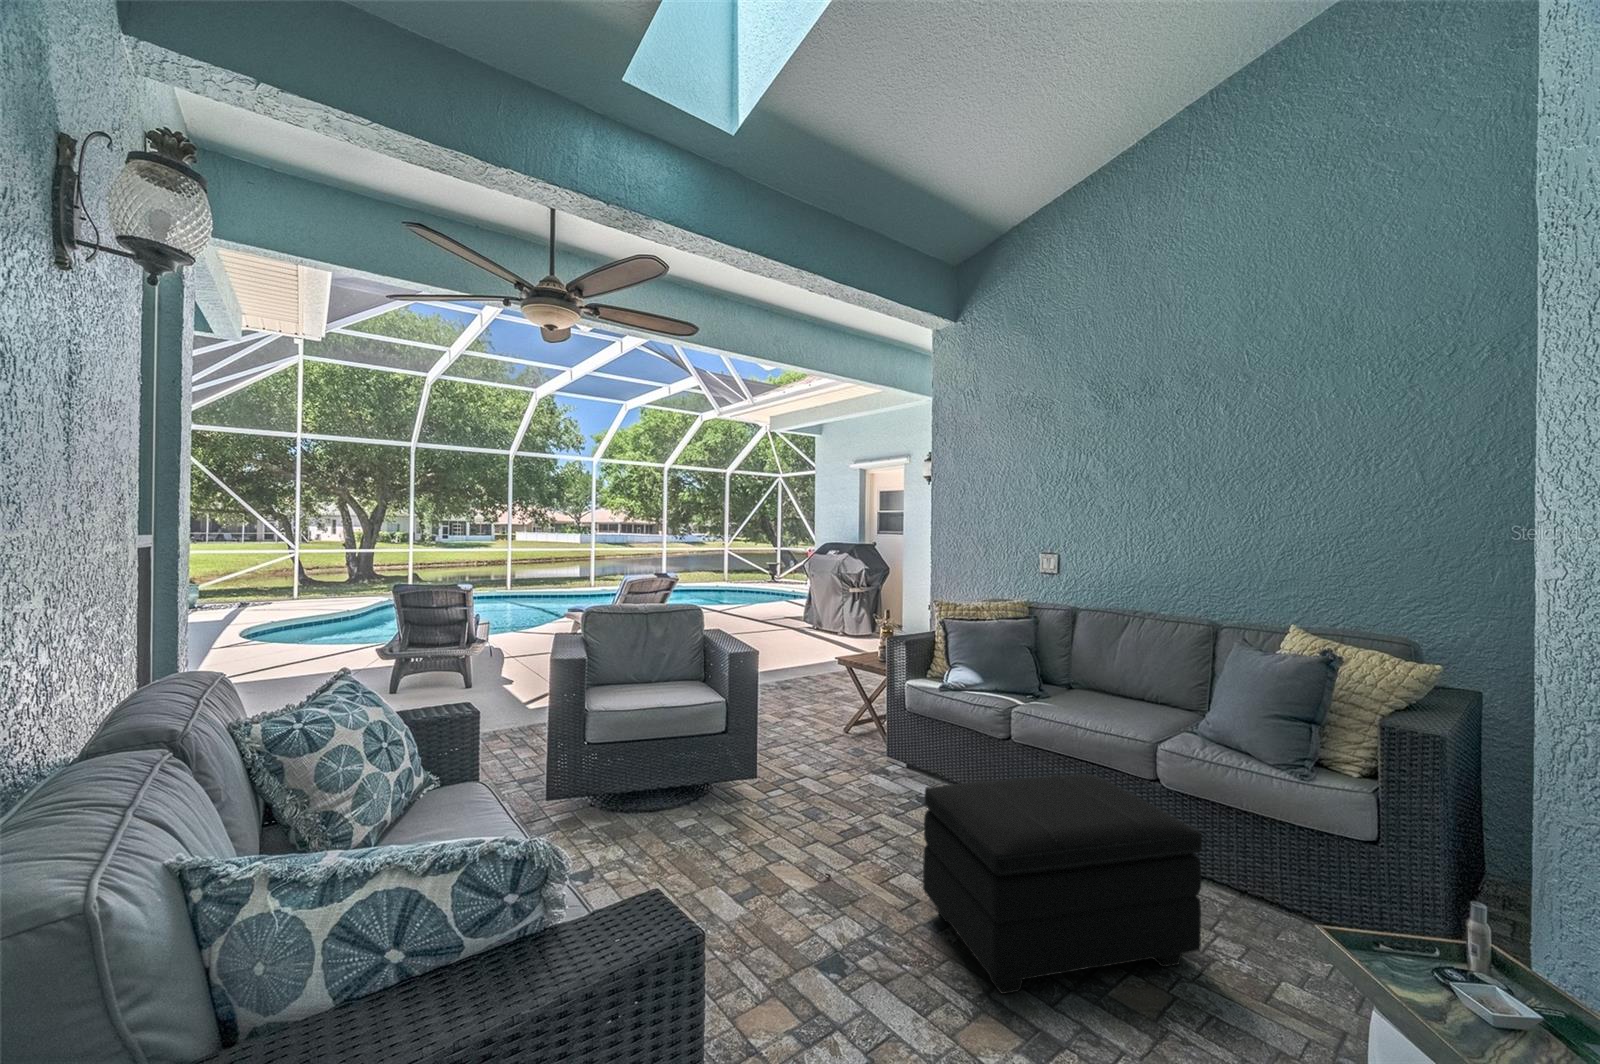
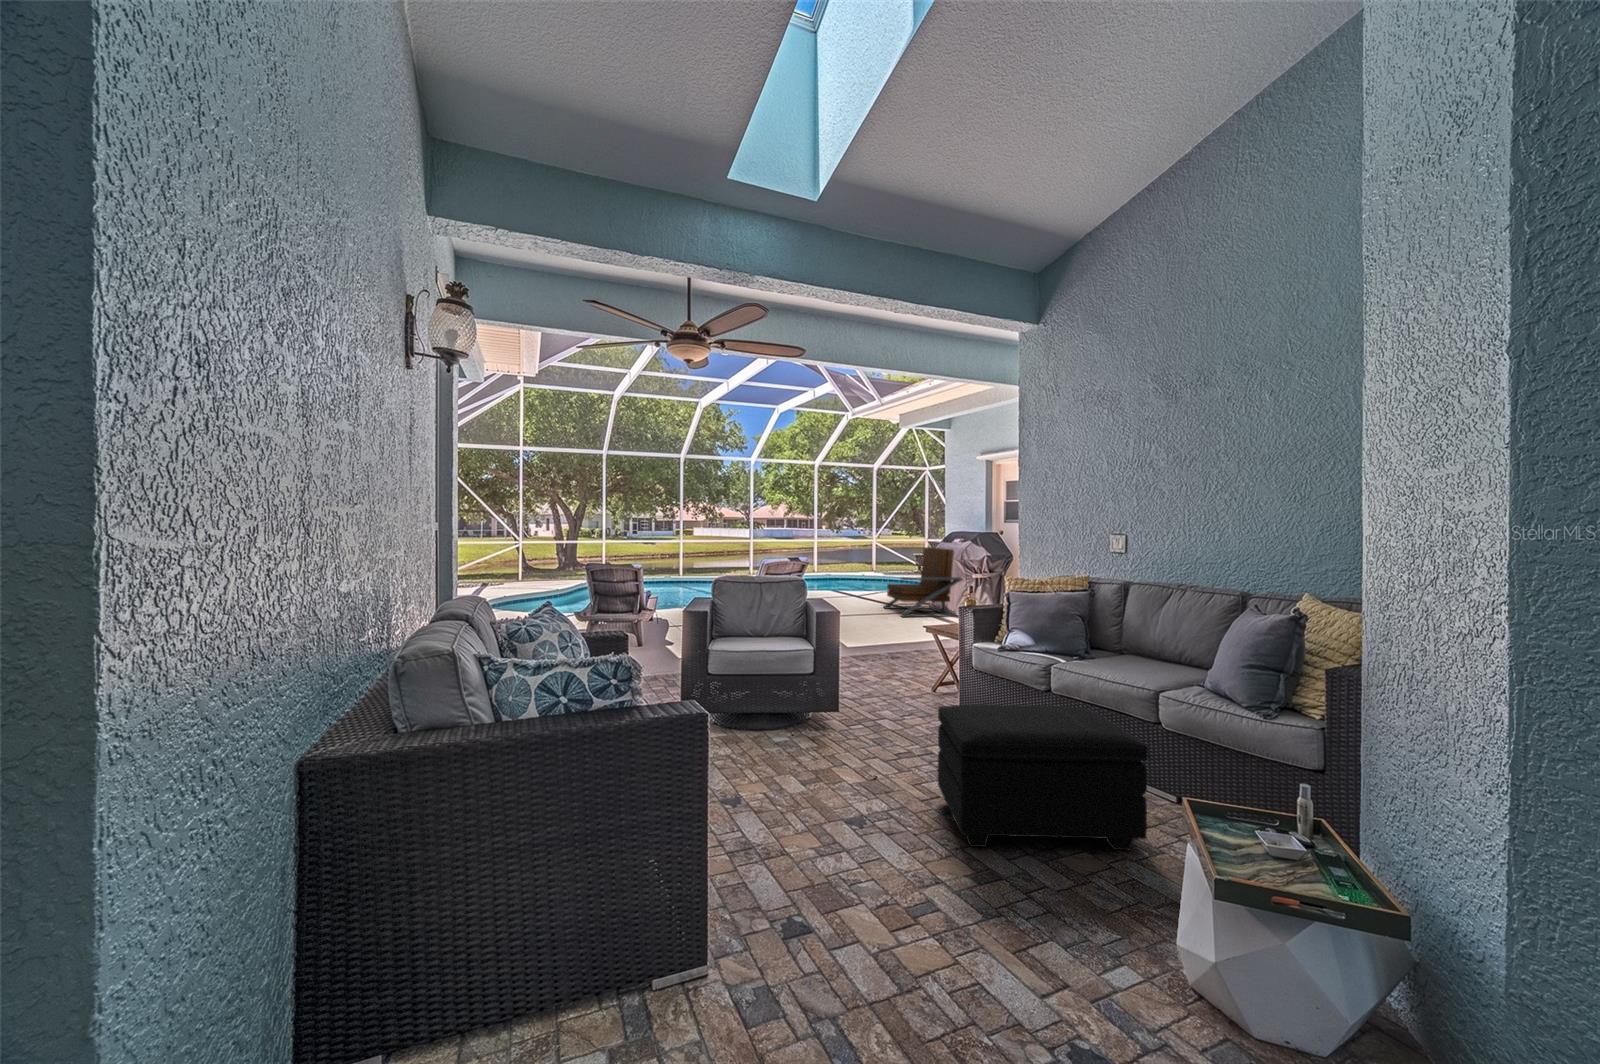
lounge chair: none [751,558,837,635] -> present [883,547,962,617]

